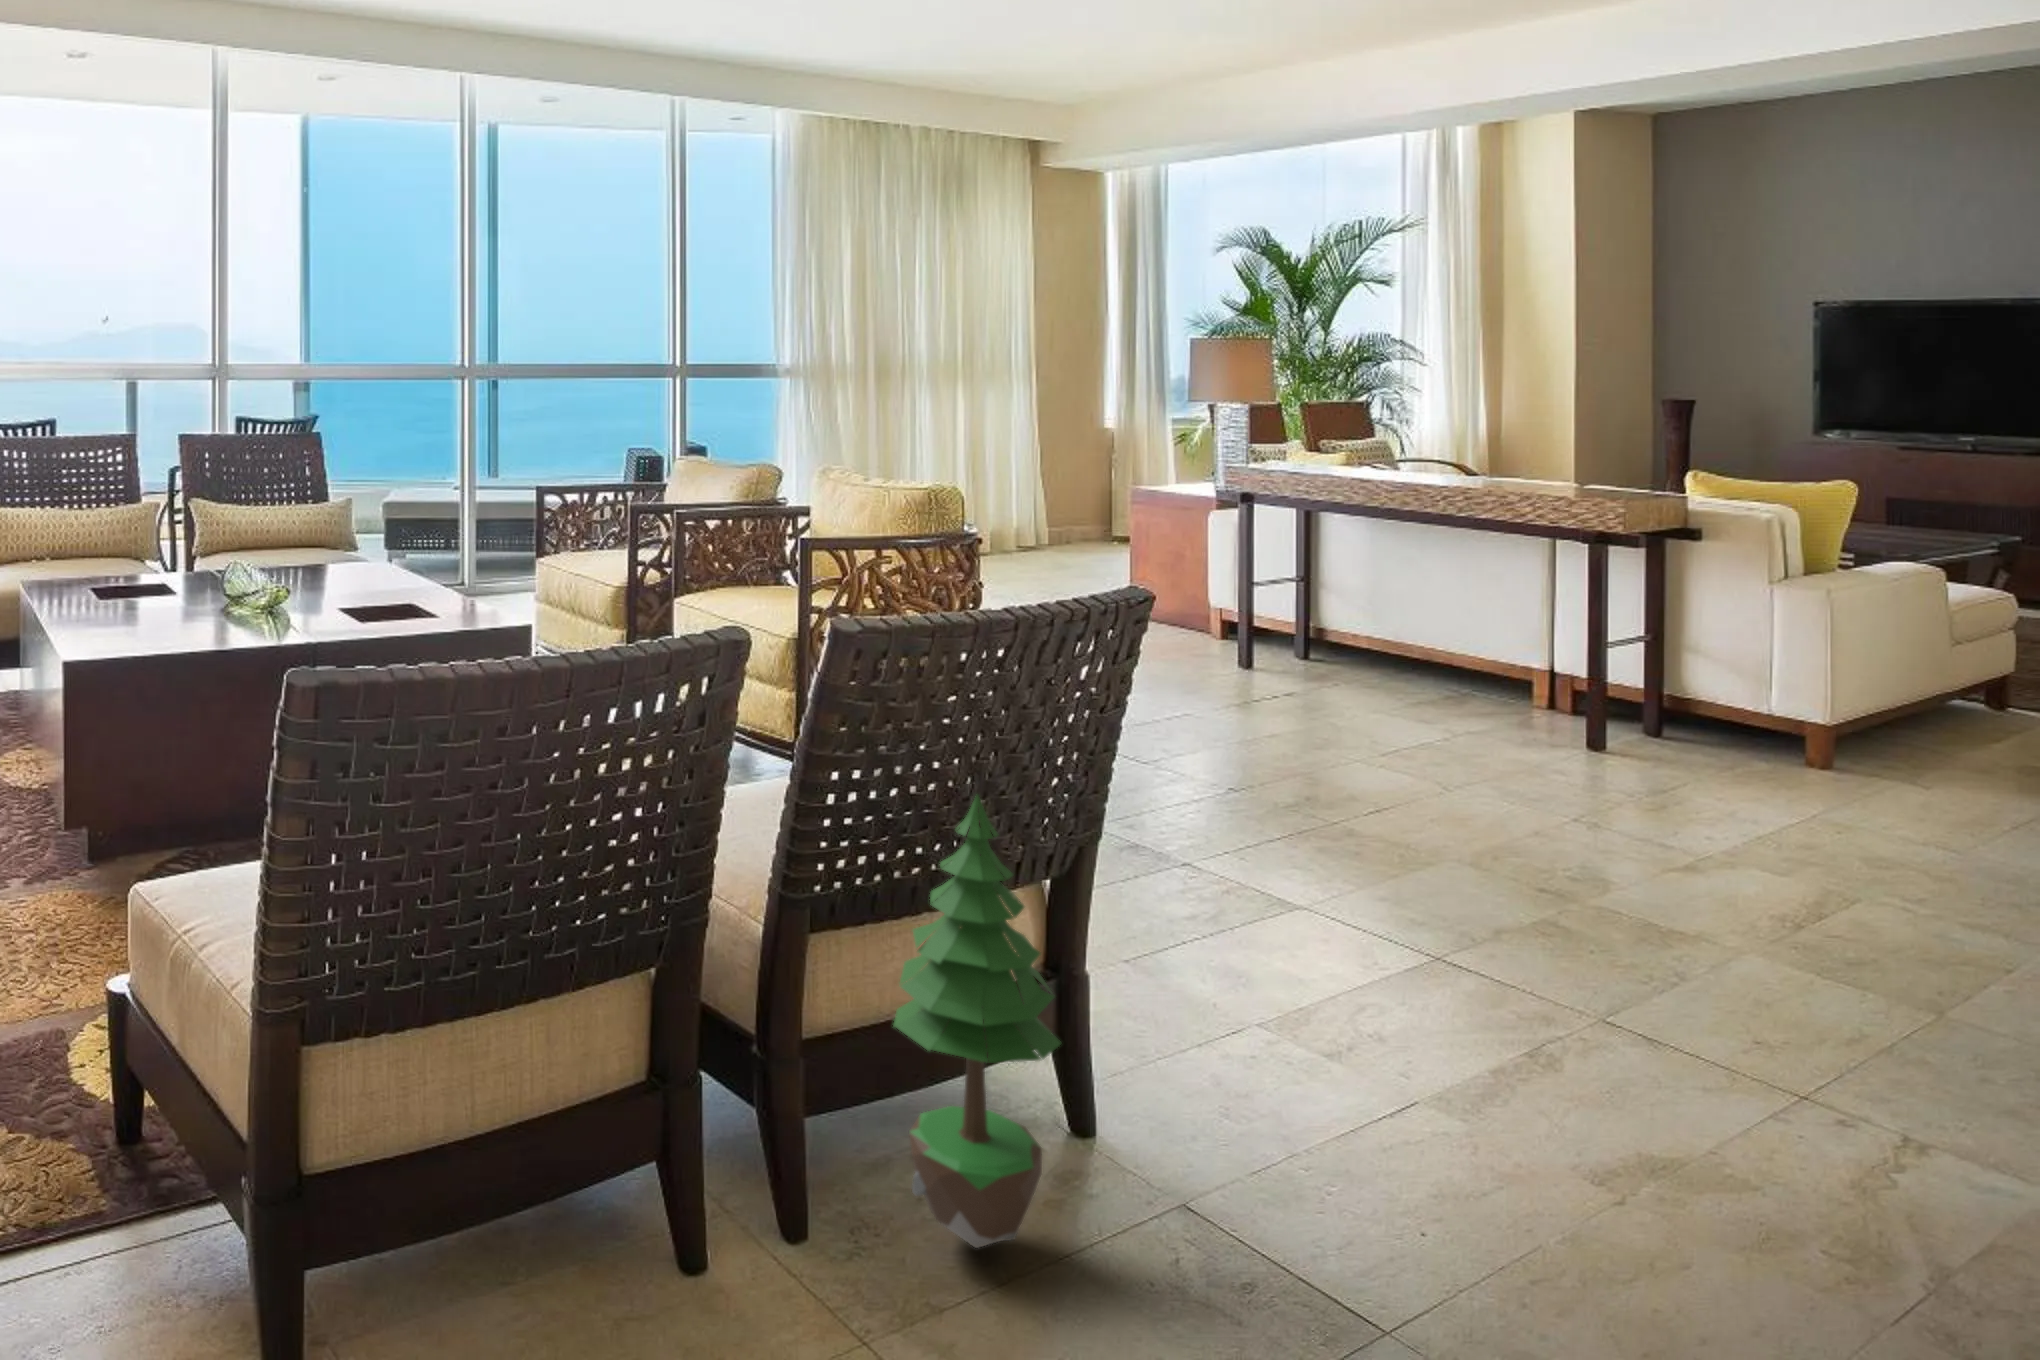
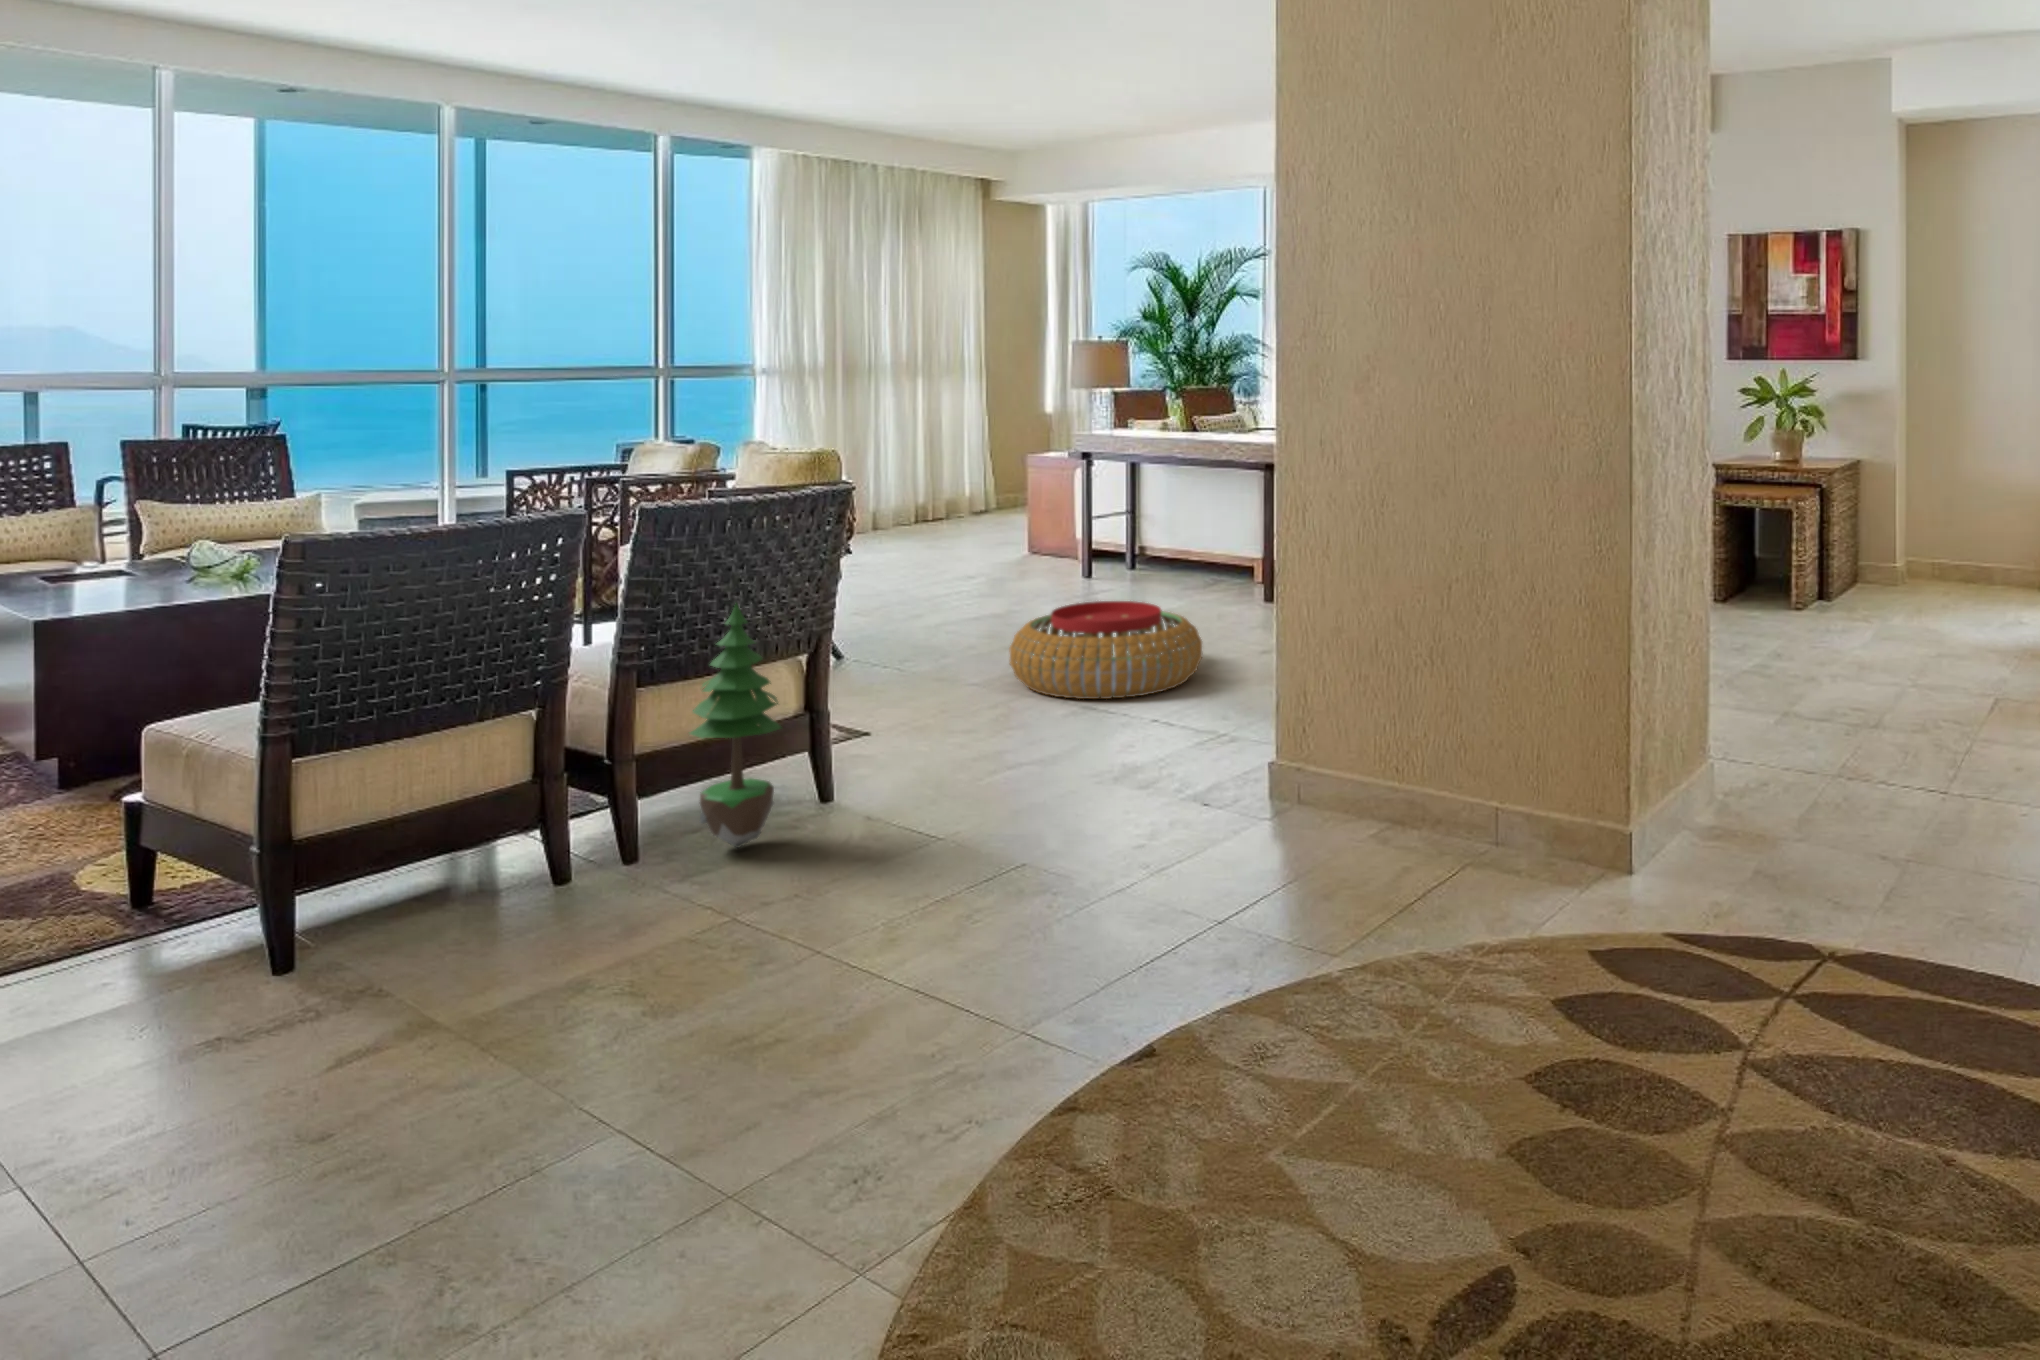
pouf: none [1262,757,1650,957] -> present [1010,601,1202,699]

